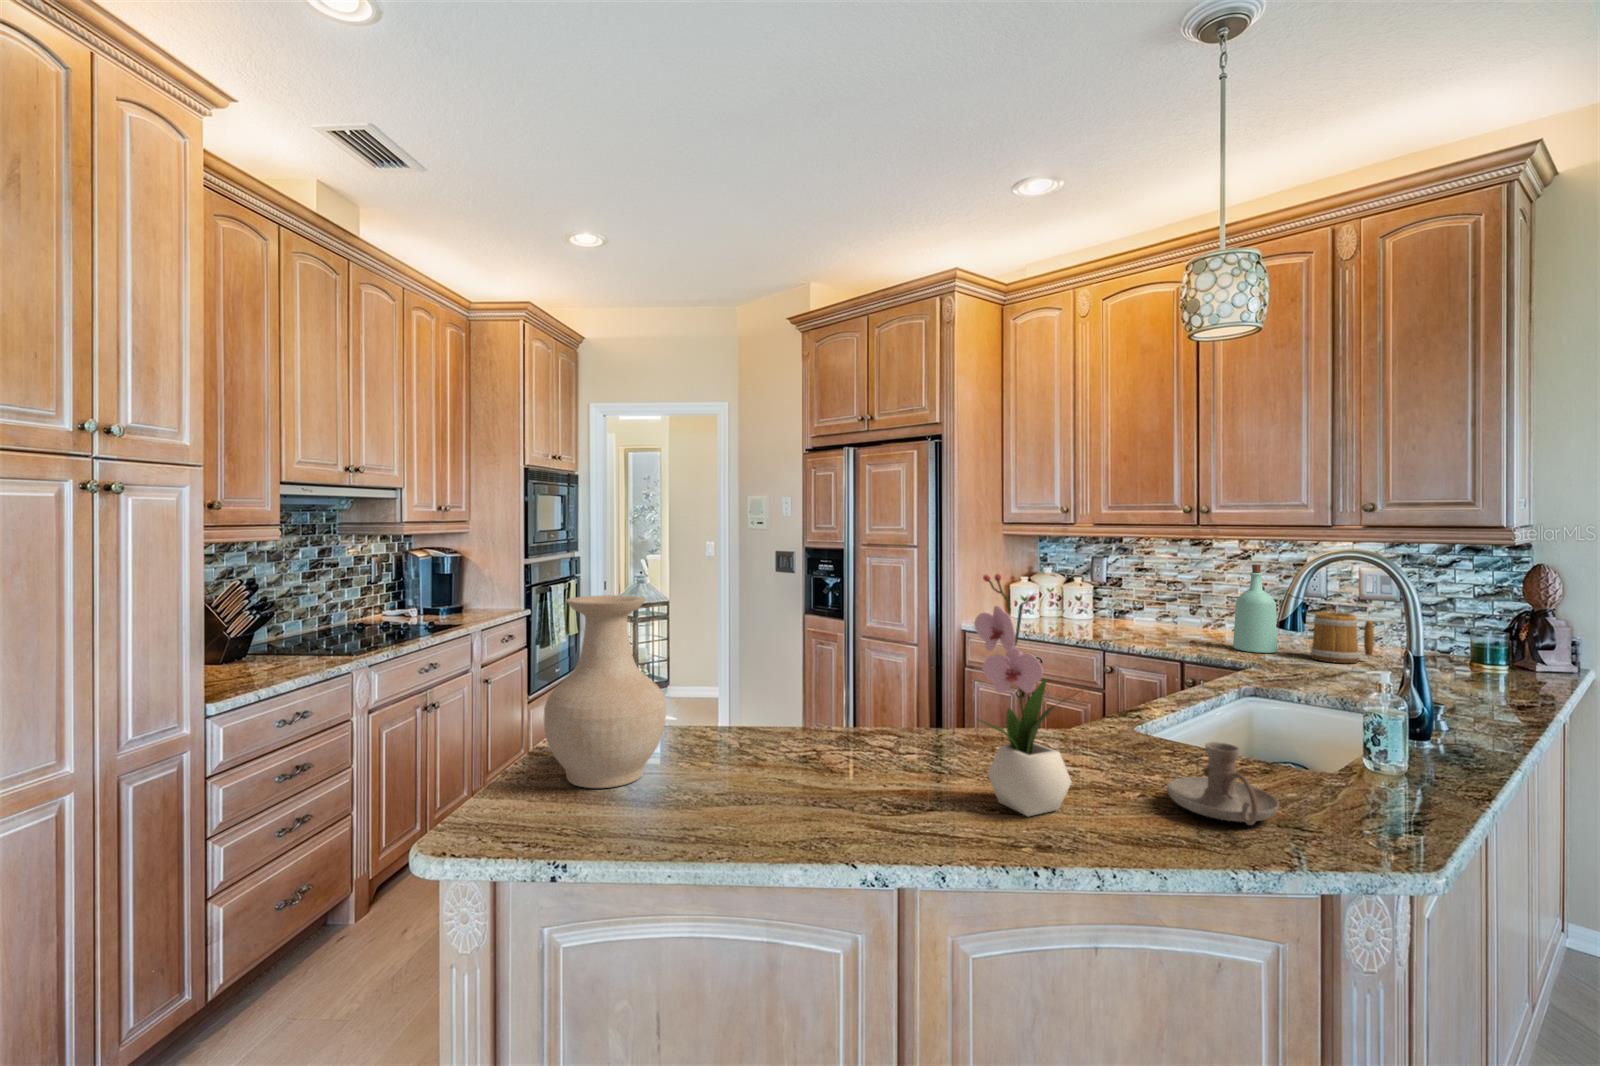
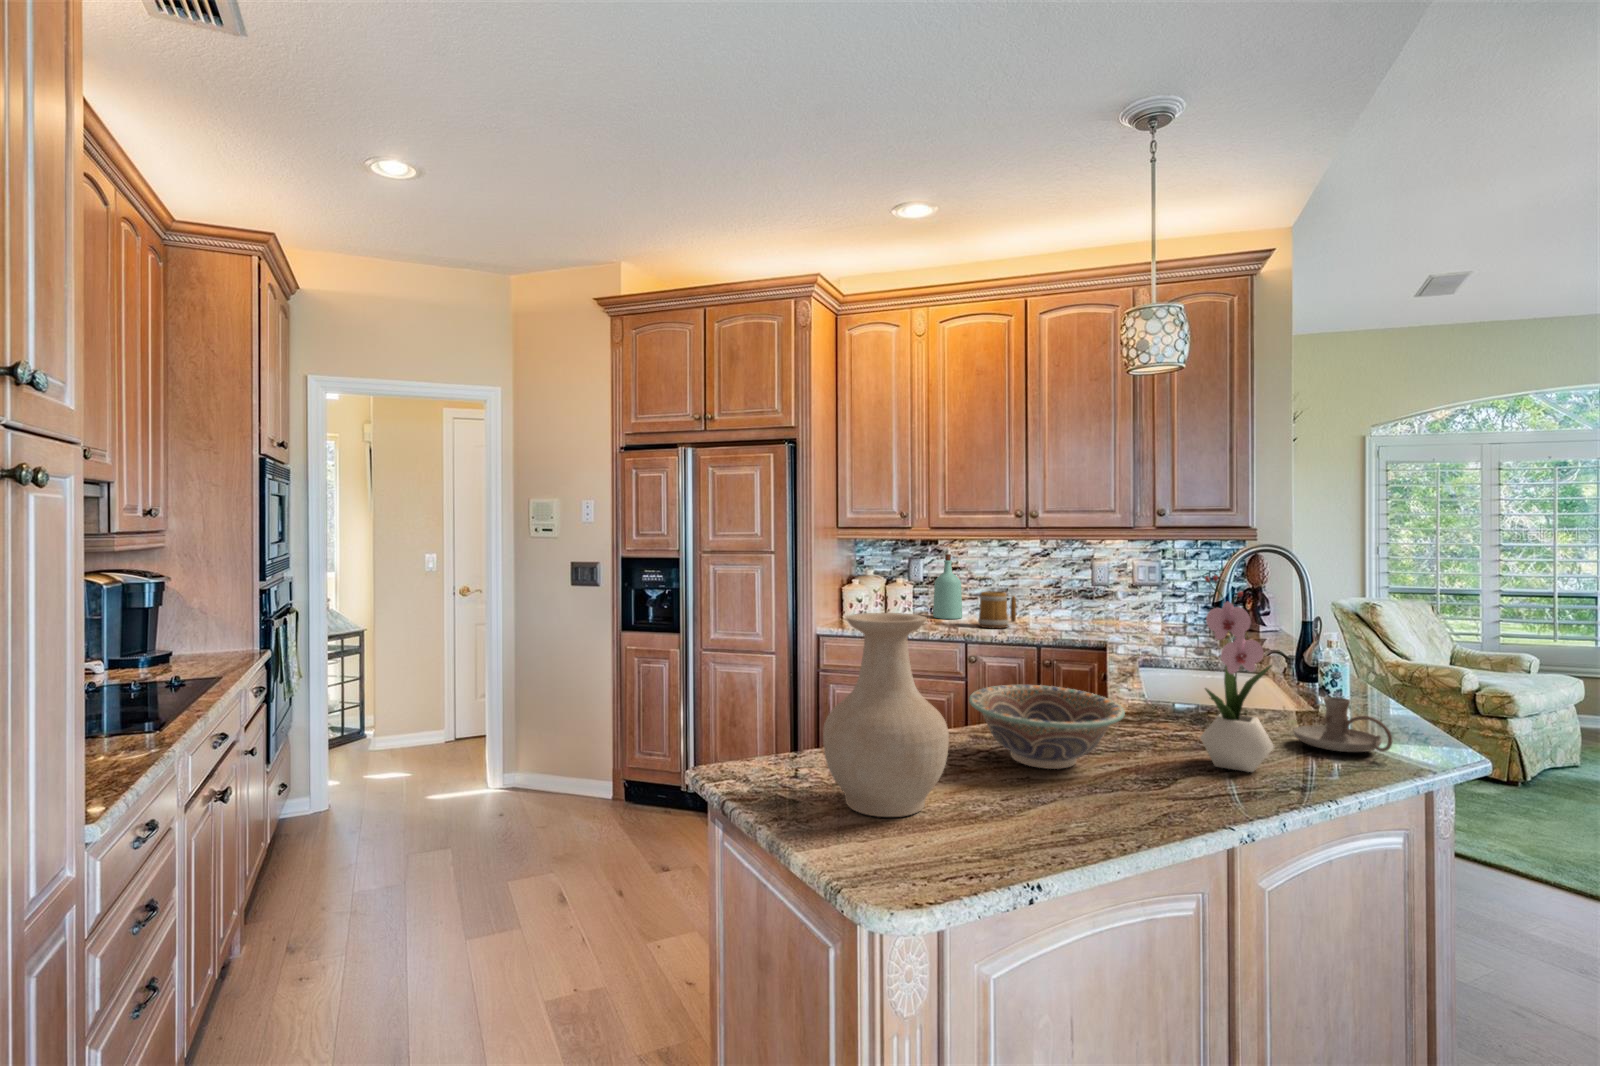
bottle: present [1233,565,1277,653] -> present [933,554,962,619]
mug: present [1311,612,1374,663] -> present [978,592,1016,628]
decorative bowl: none [758,683,918,775] -> present [969,685,1125,769]

